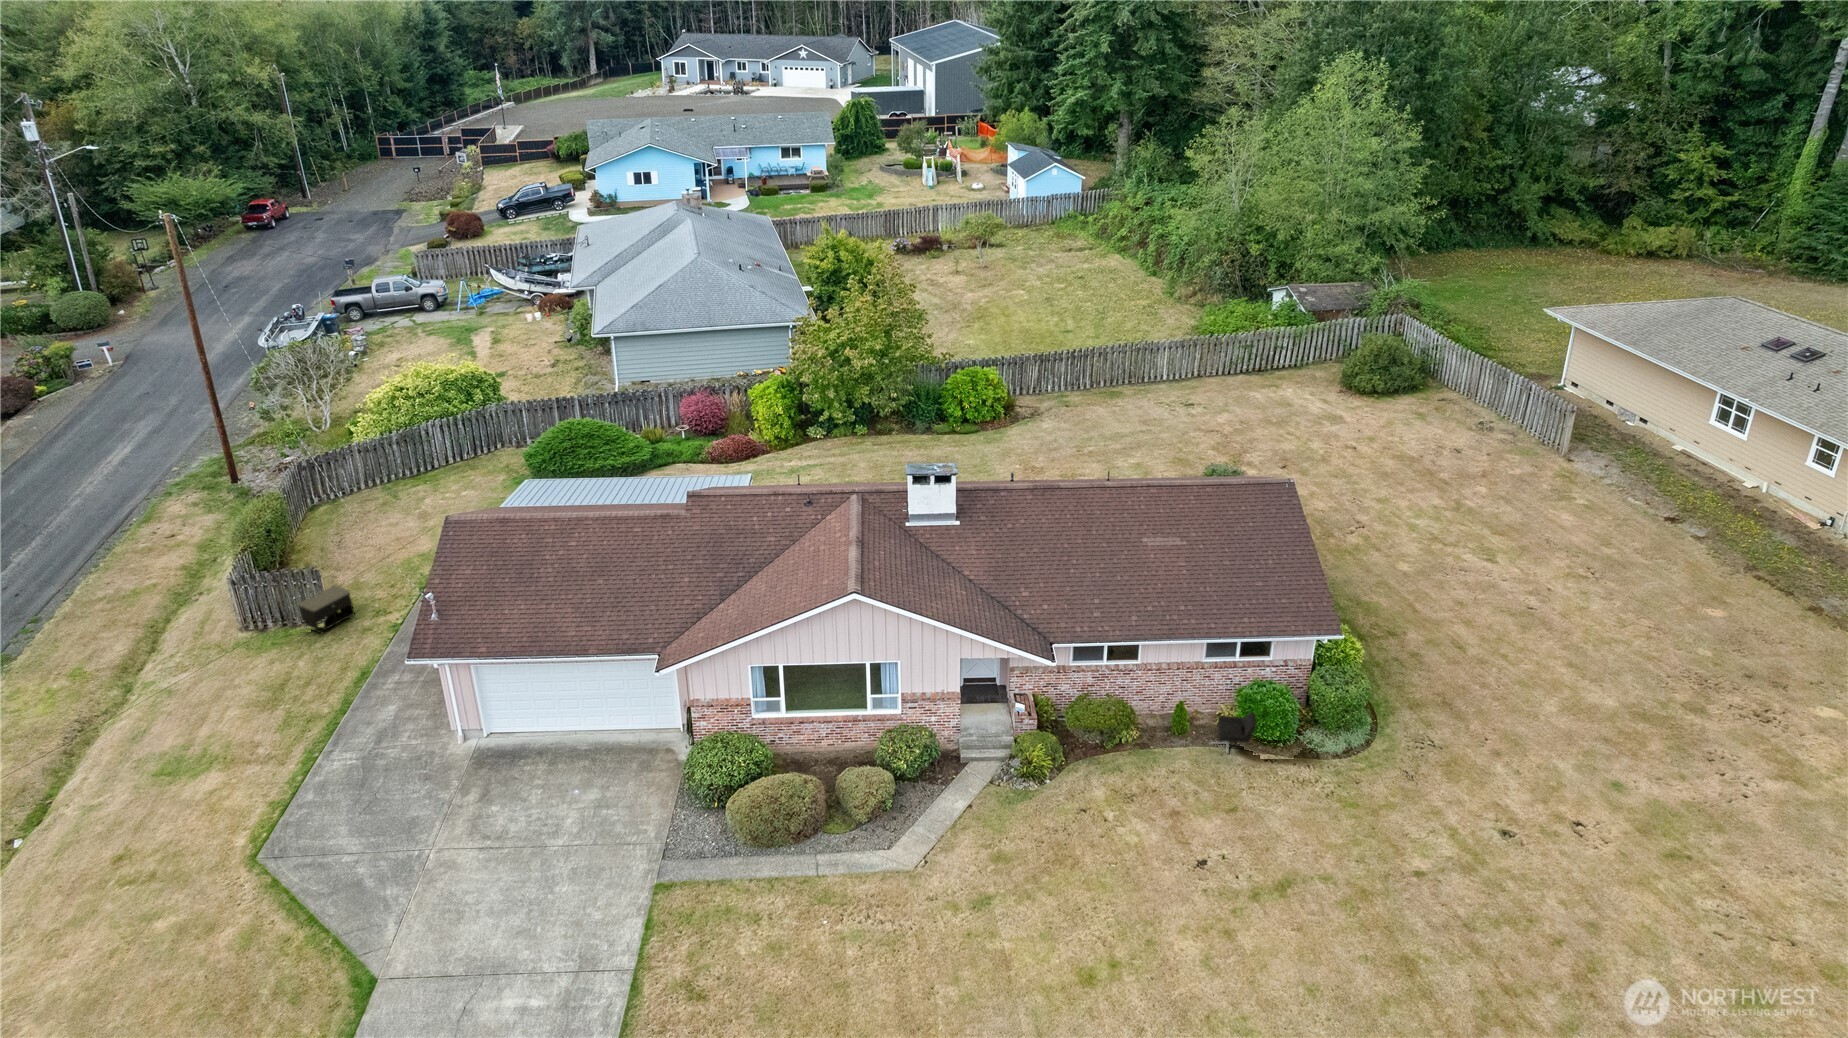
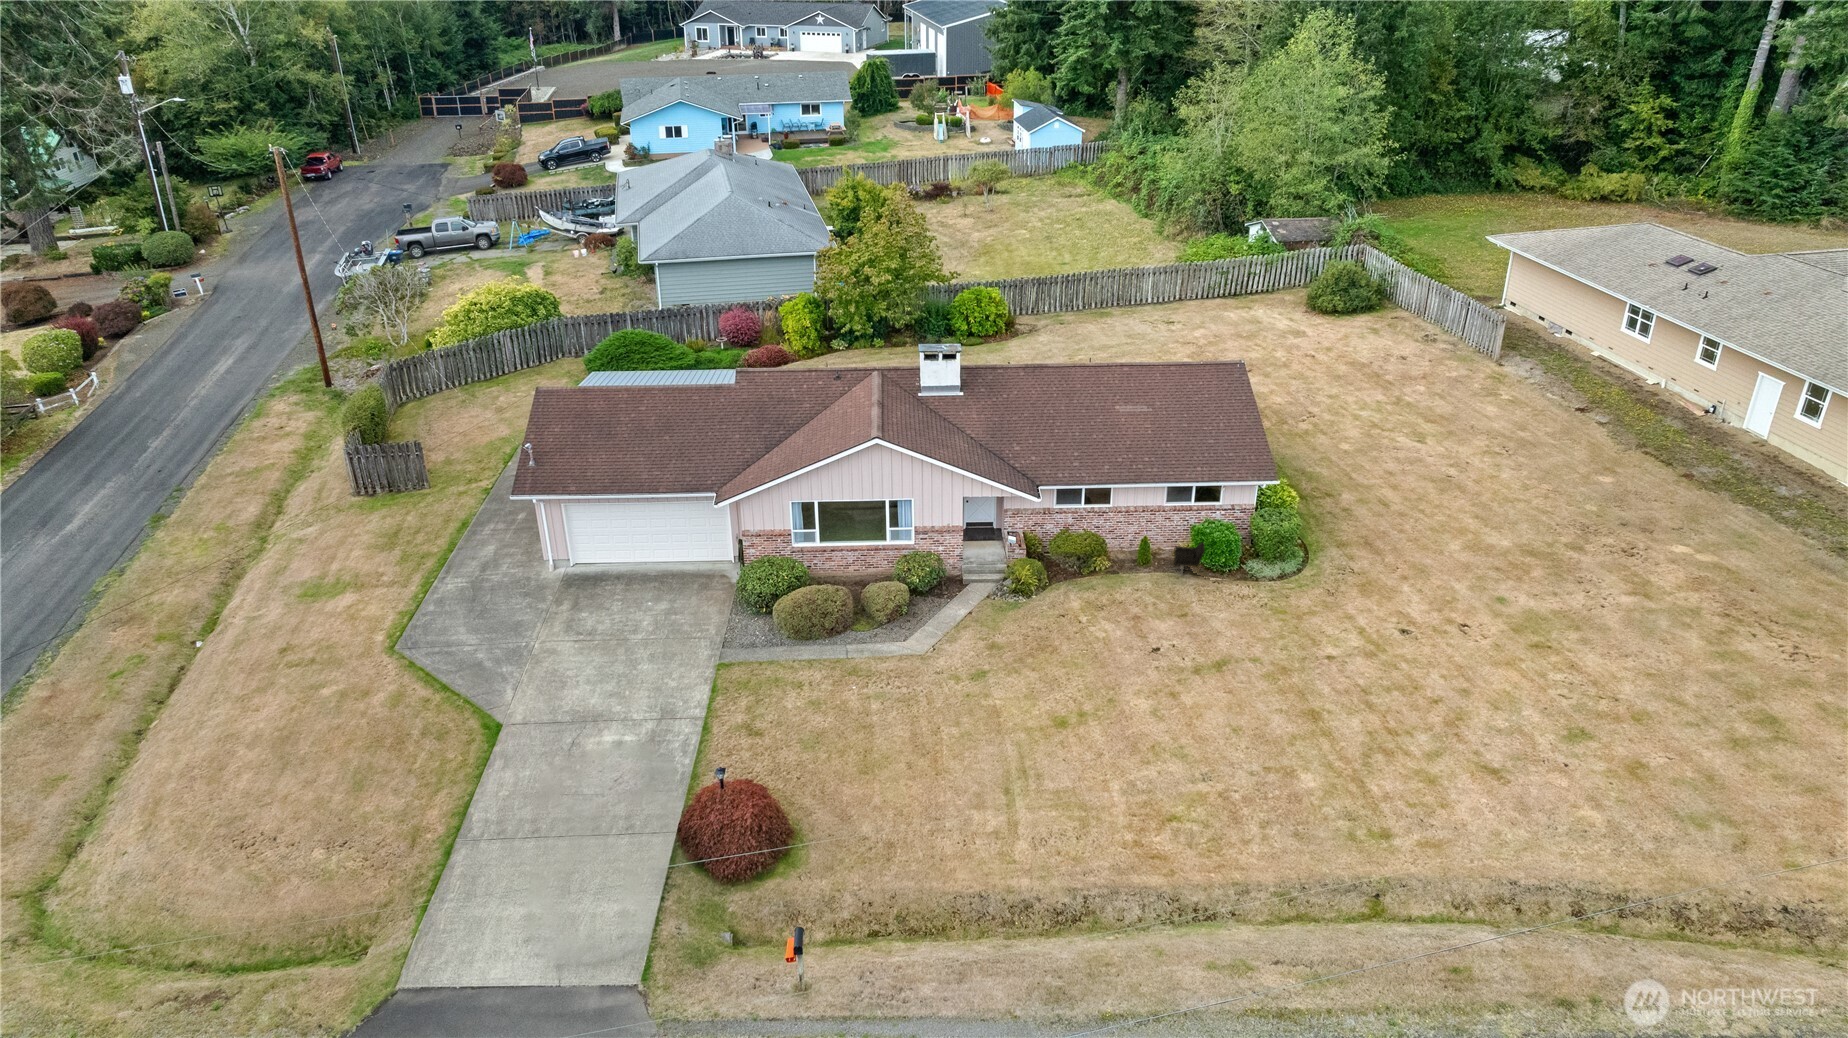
storage bench: present [299,585,355,633] -> none [405,457,452,496]

